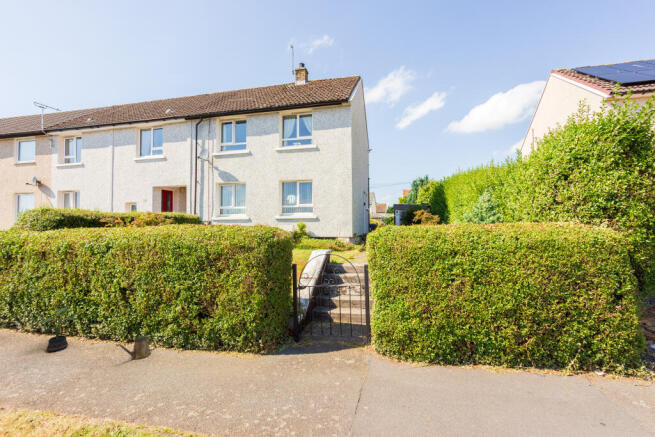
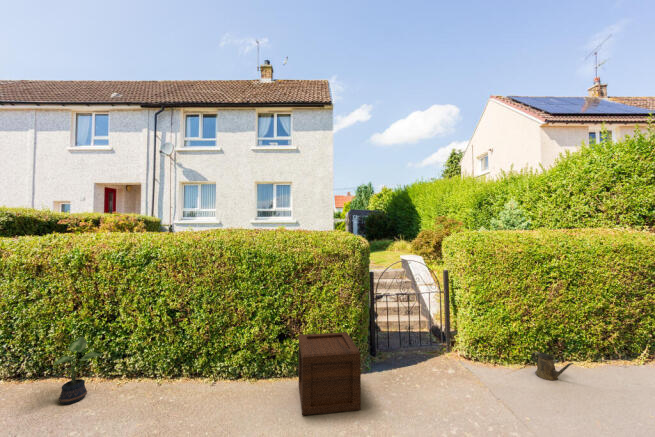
wooden crate: none [187,315,252,382] -> present [299,332,361,415]
watering can: present [117,335,153,359] -> present [532,352,573,380]

